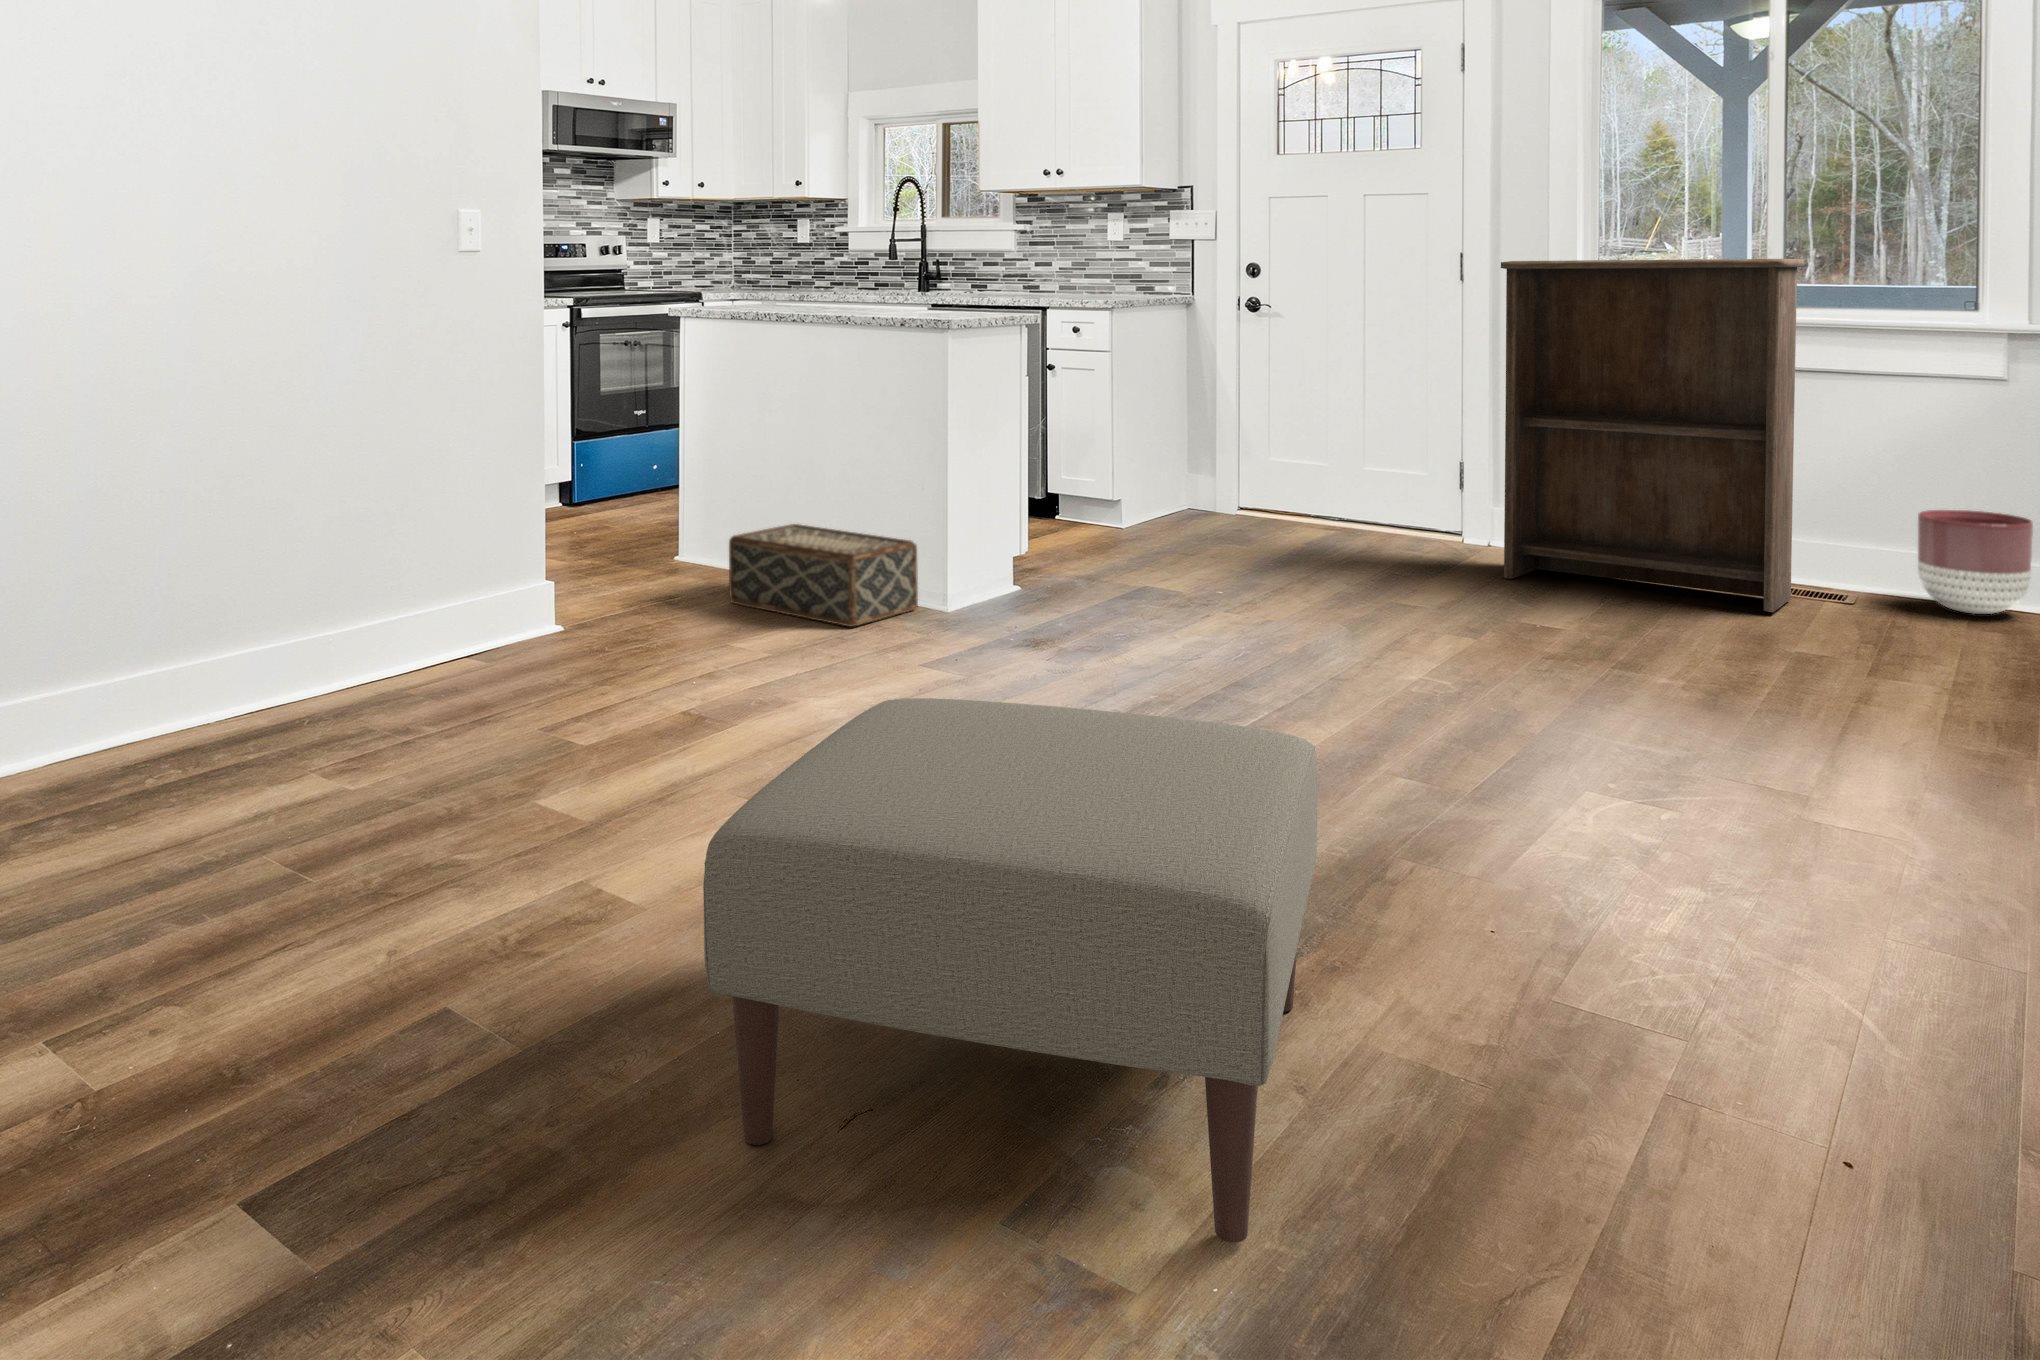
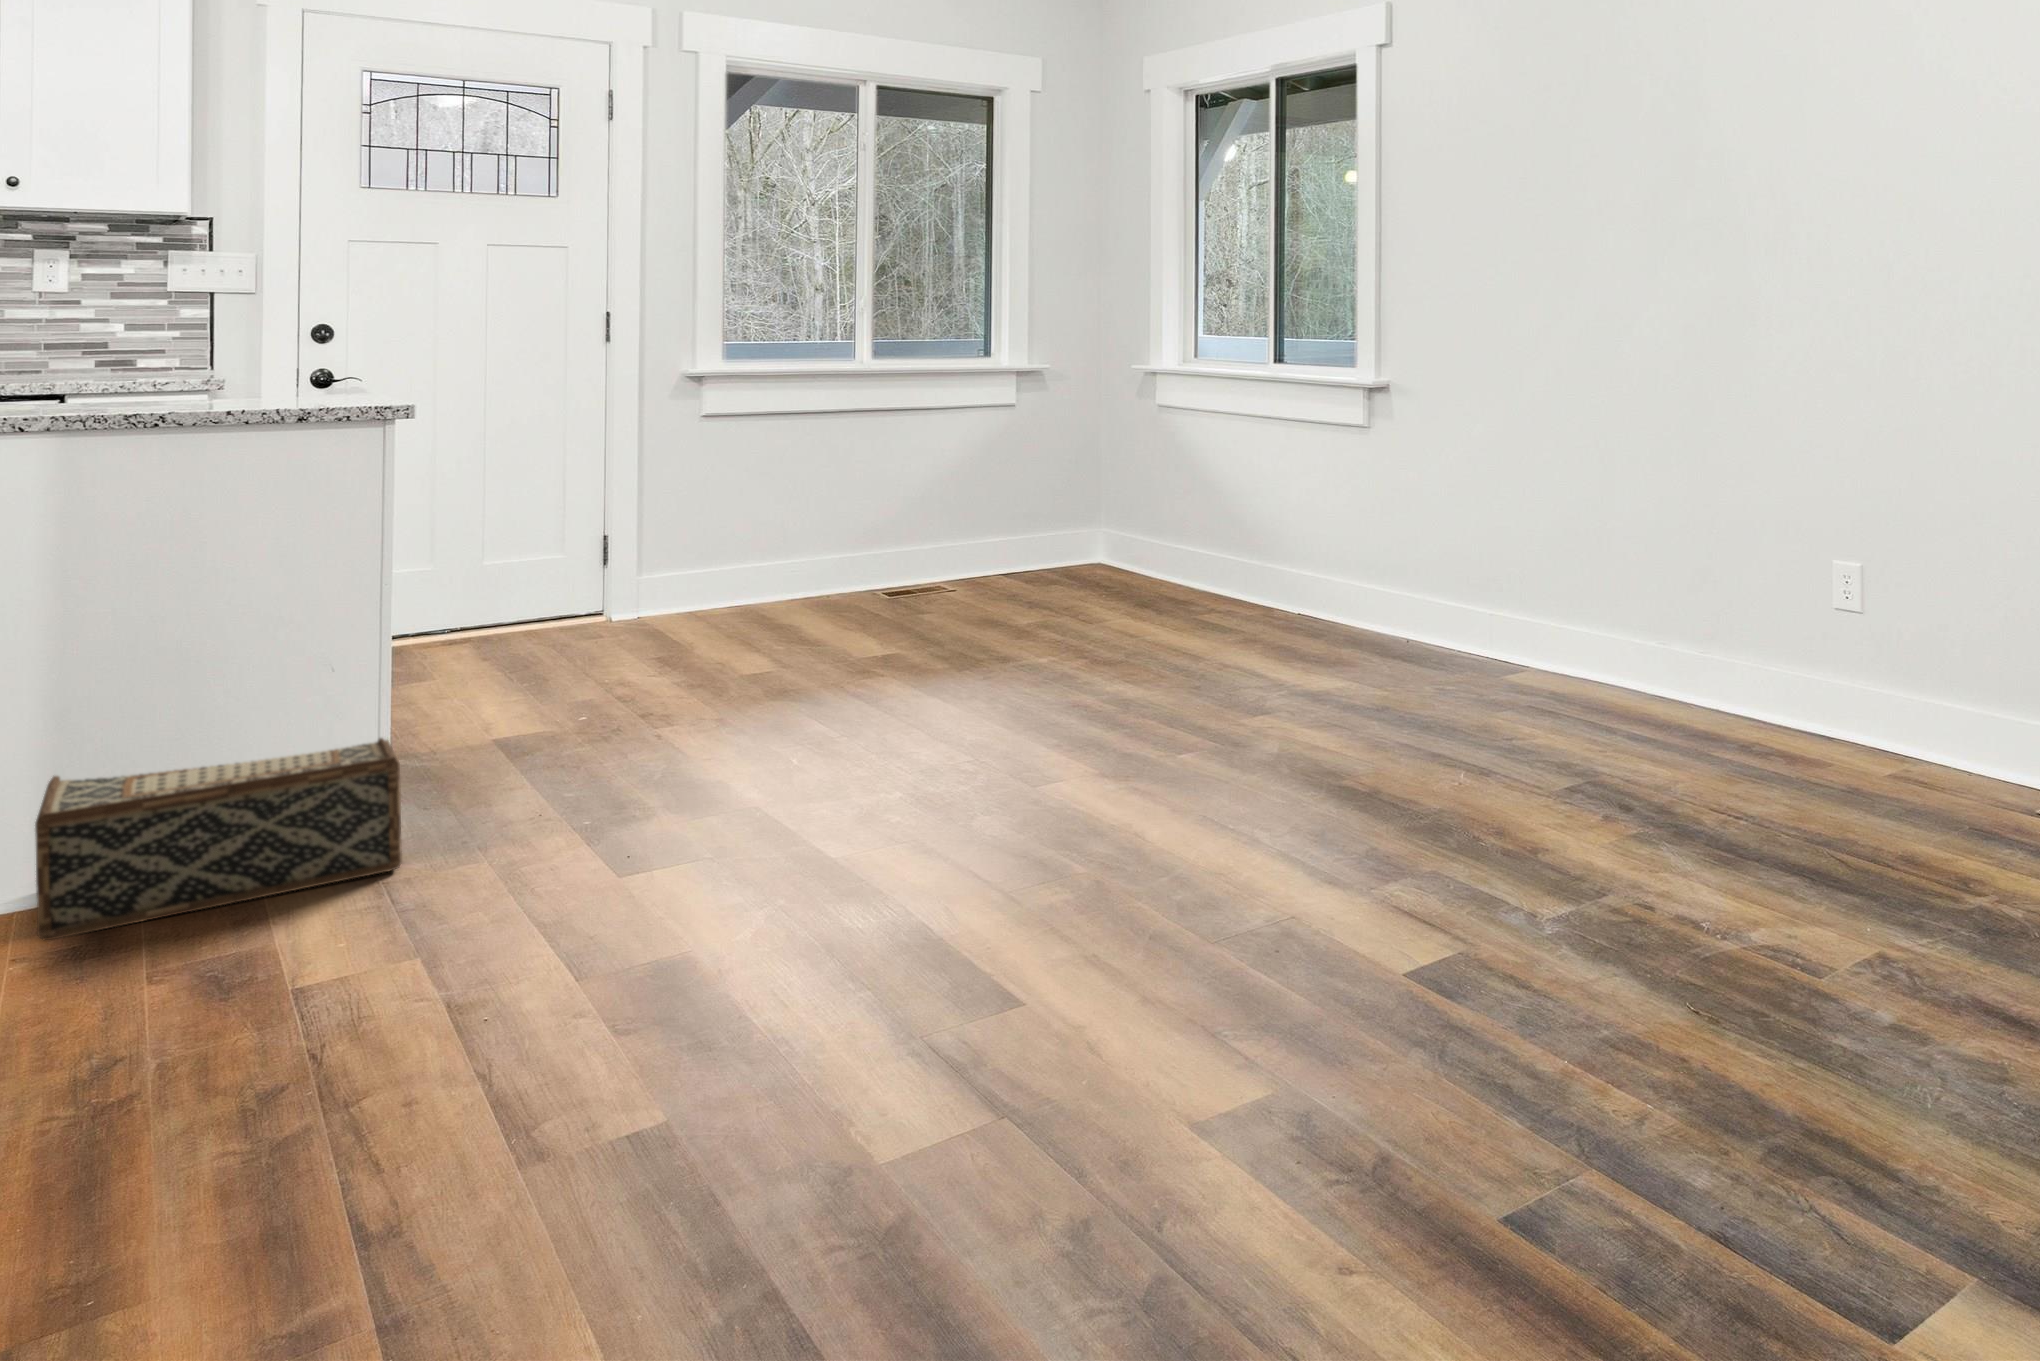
bookshelf: present [1501,259,1804,612] -> none [726,319,972,626]
planter: present [1918,510,2033,614] -> none [990,501,1058,574]
ottoman: present [703,698,1318,1243] -> none [1421,639,1909,1033]

